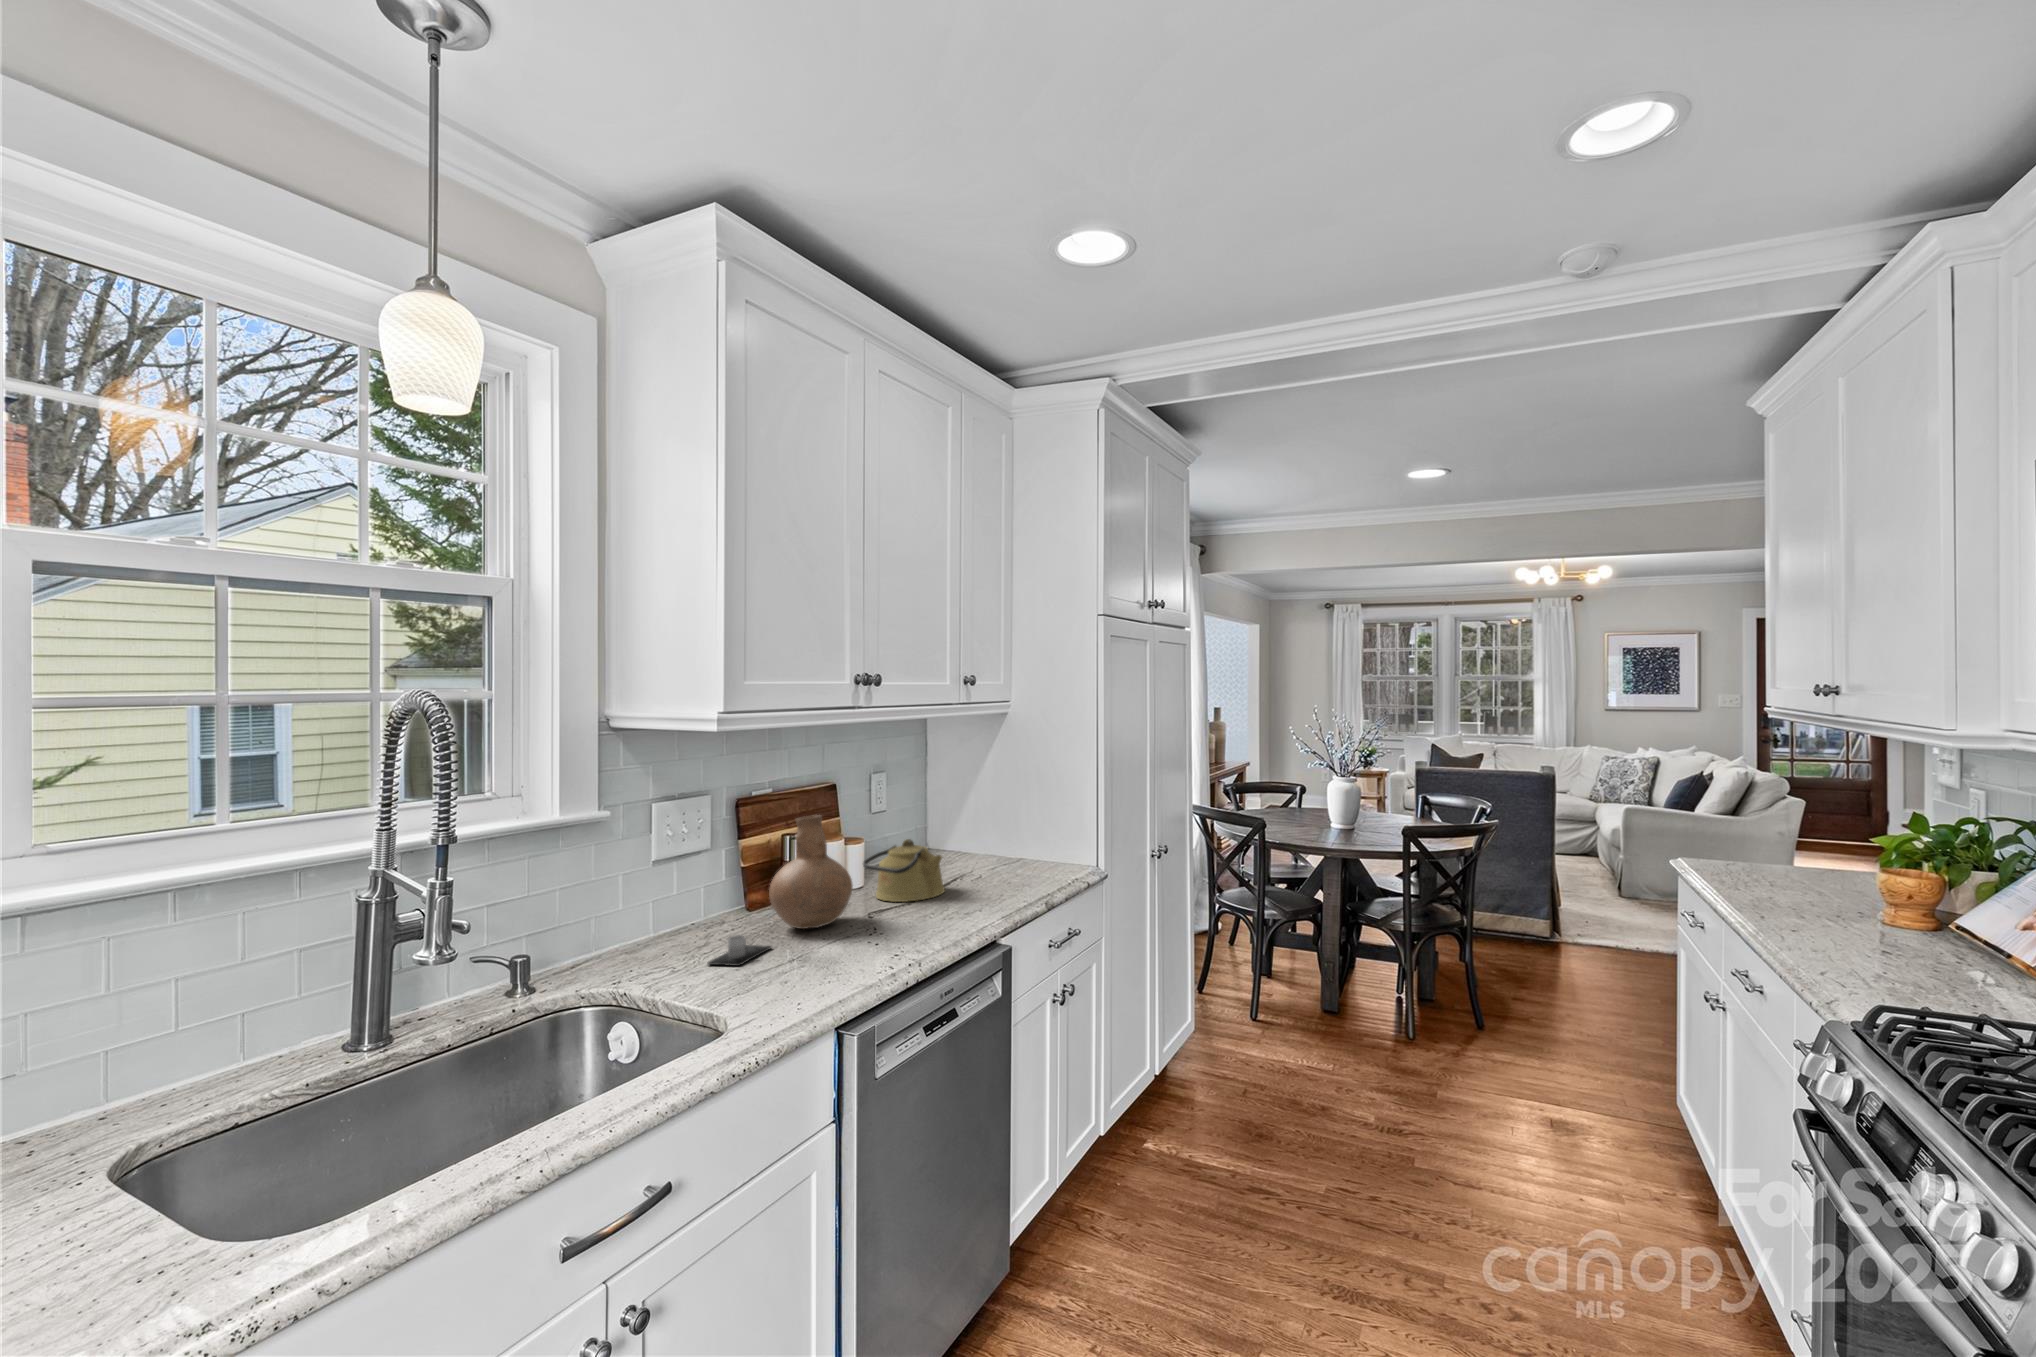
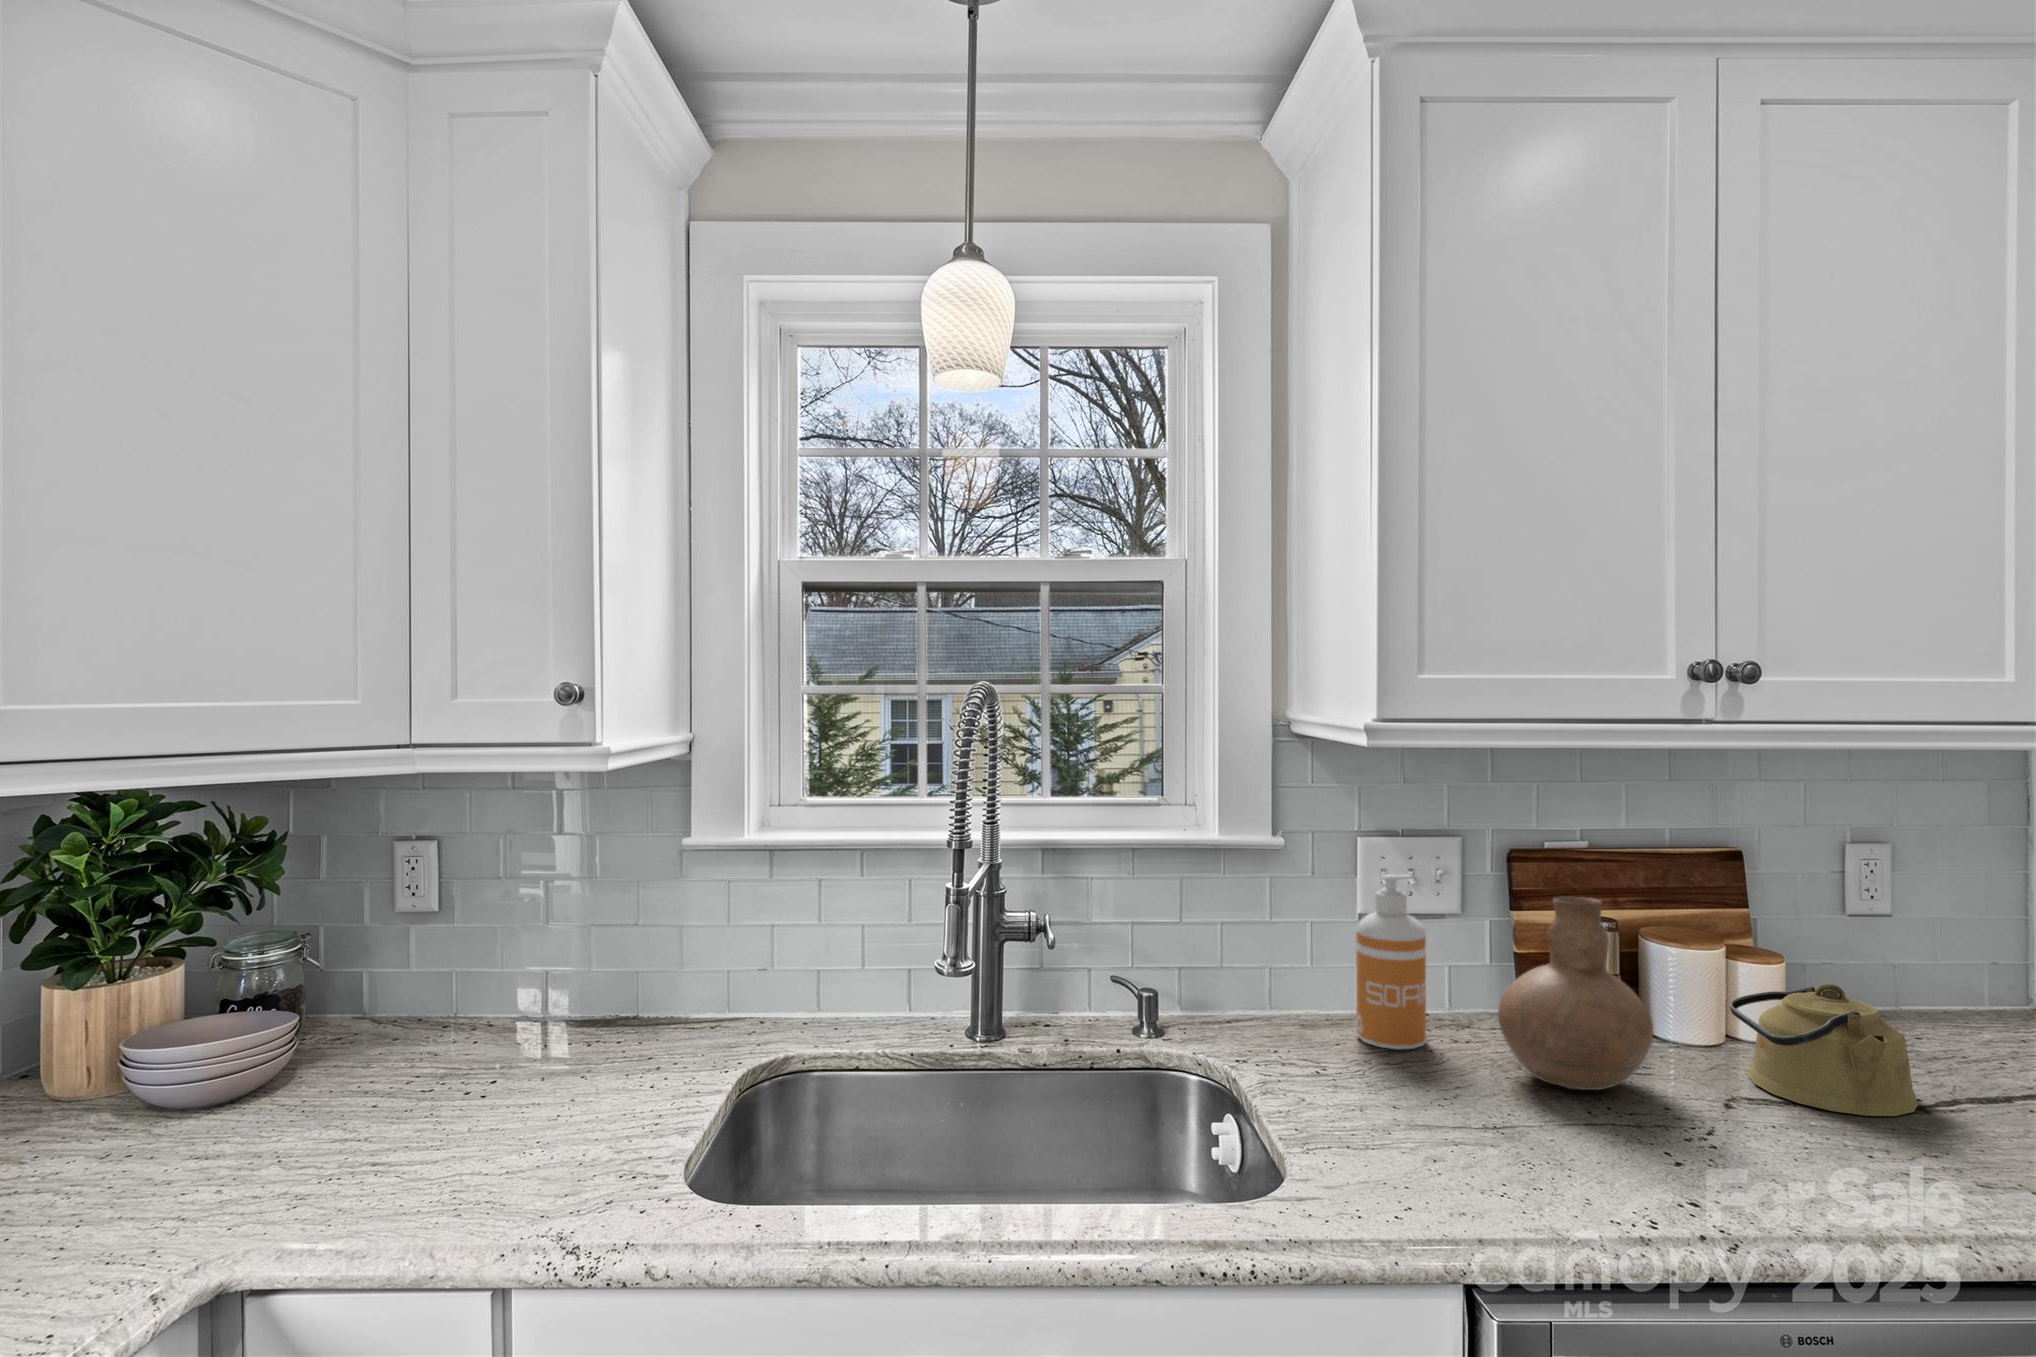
soap dispenser: none [665,826,717,947] -> present [1356,874,1426,1050]
mug: present [708,935,771,966] -> none [1352,1054,1464,1103]

